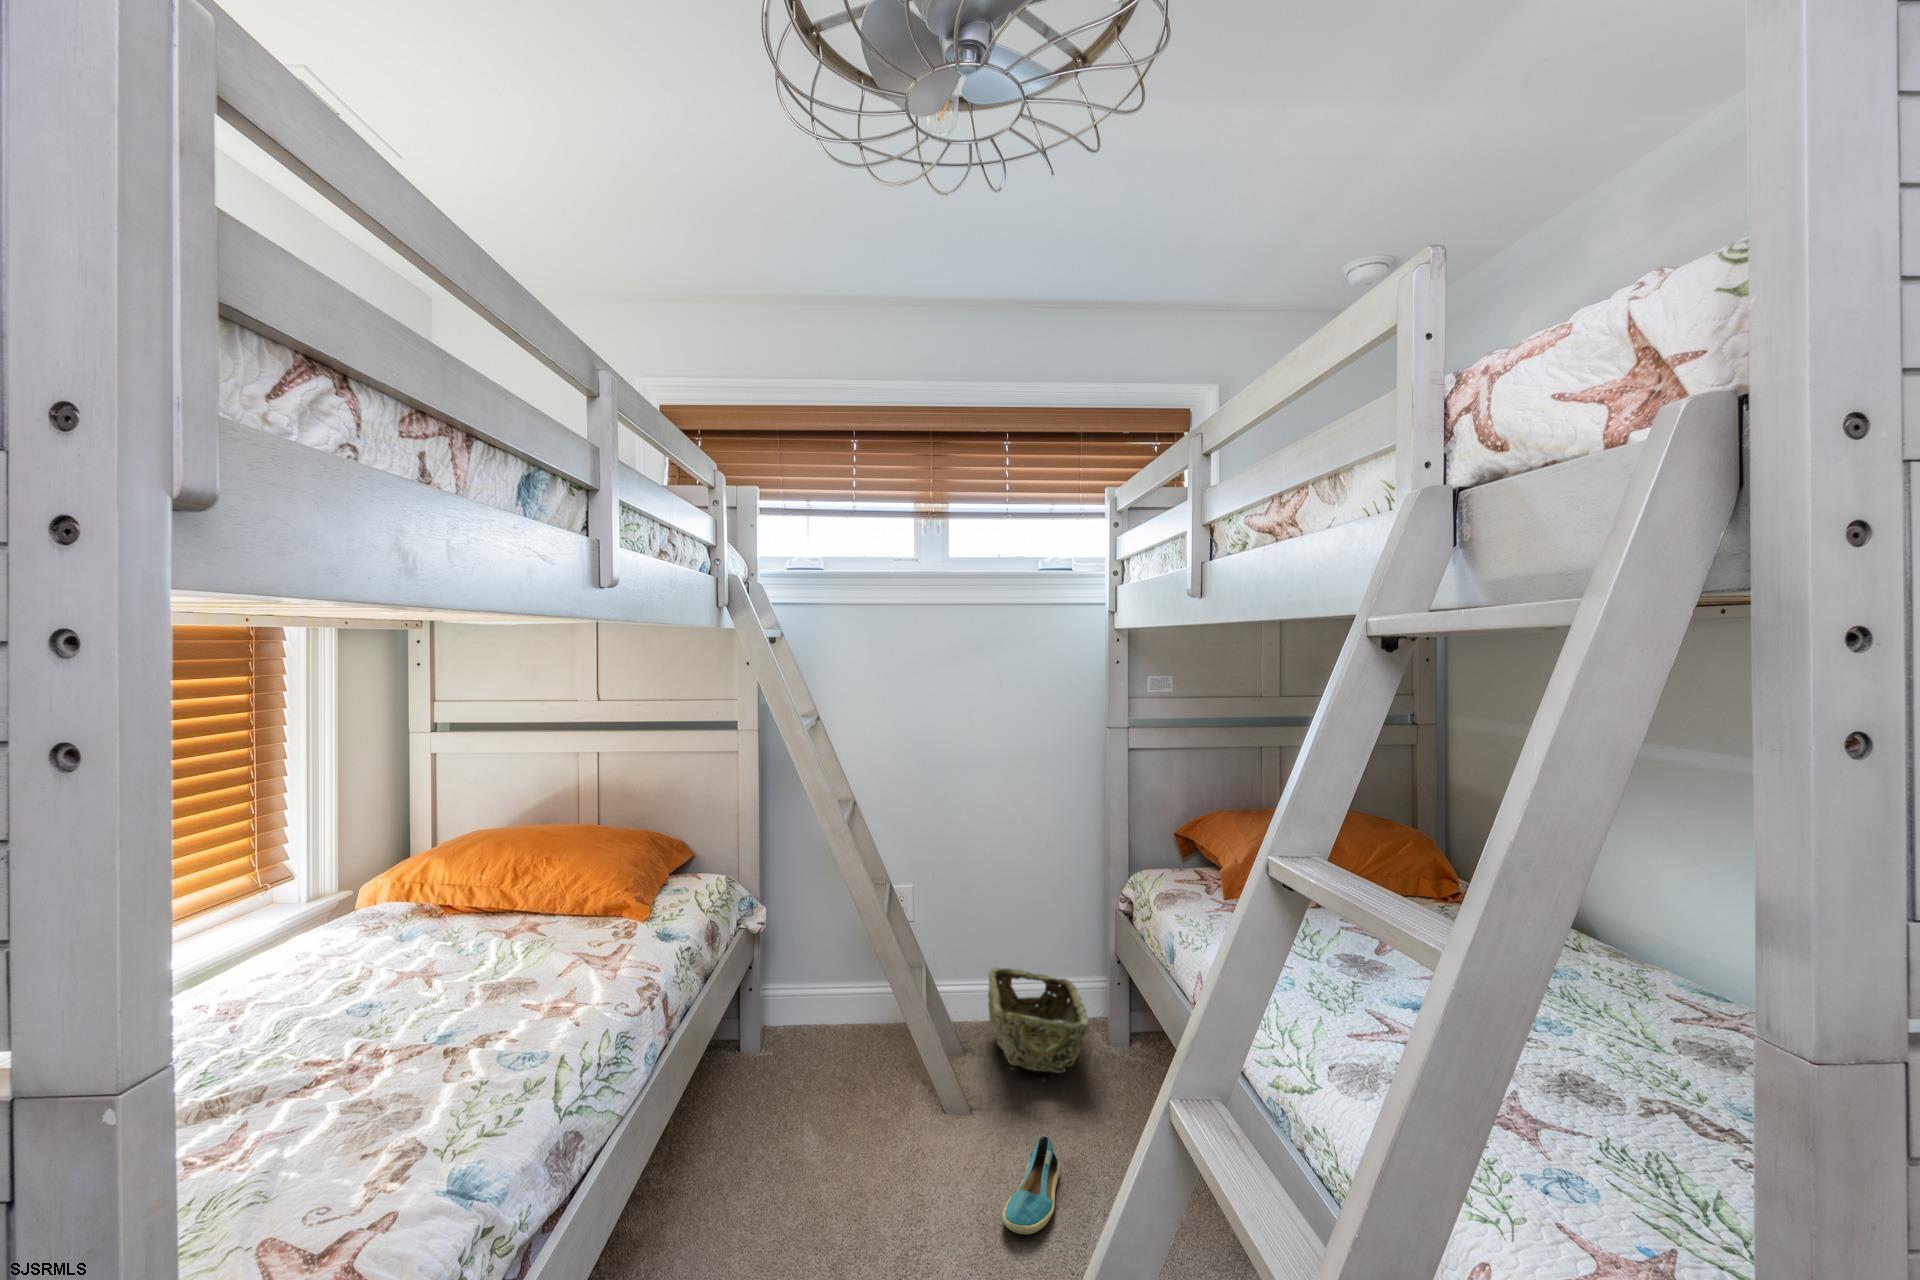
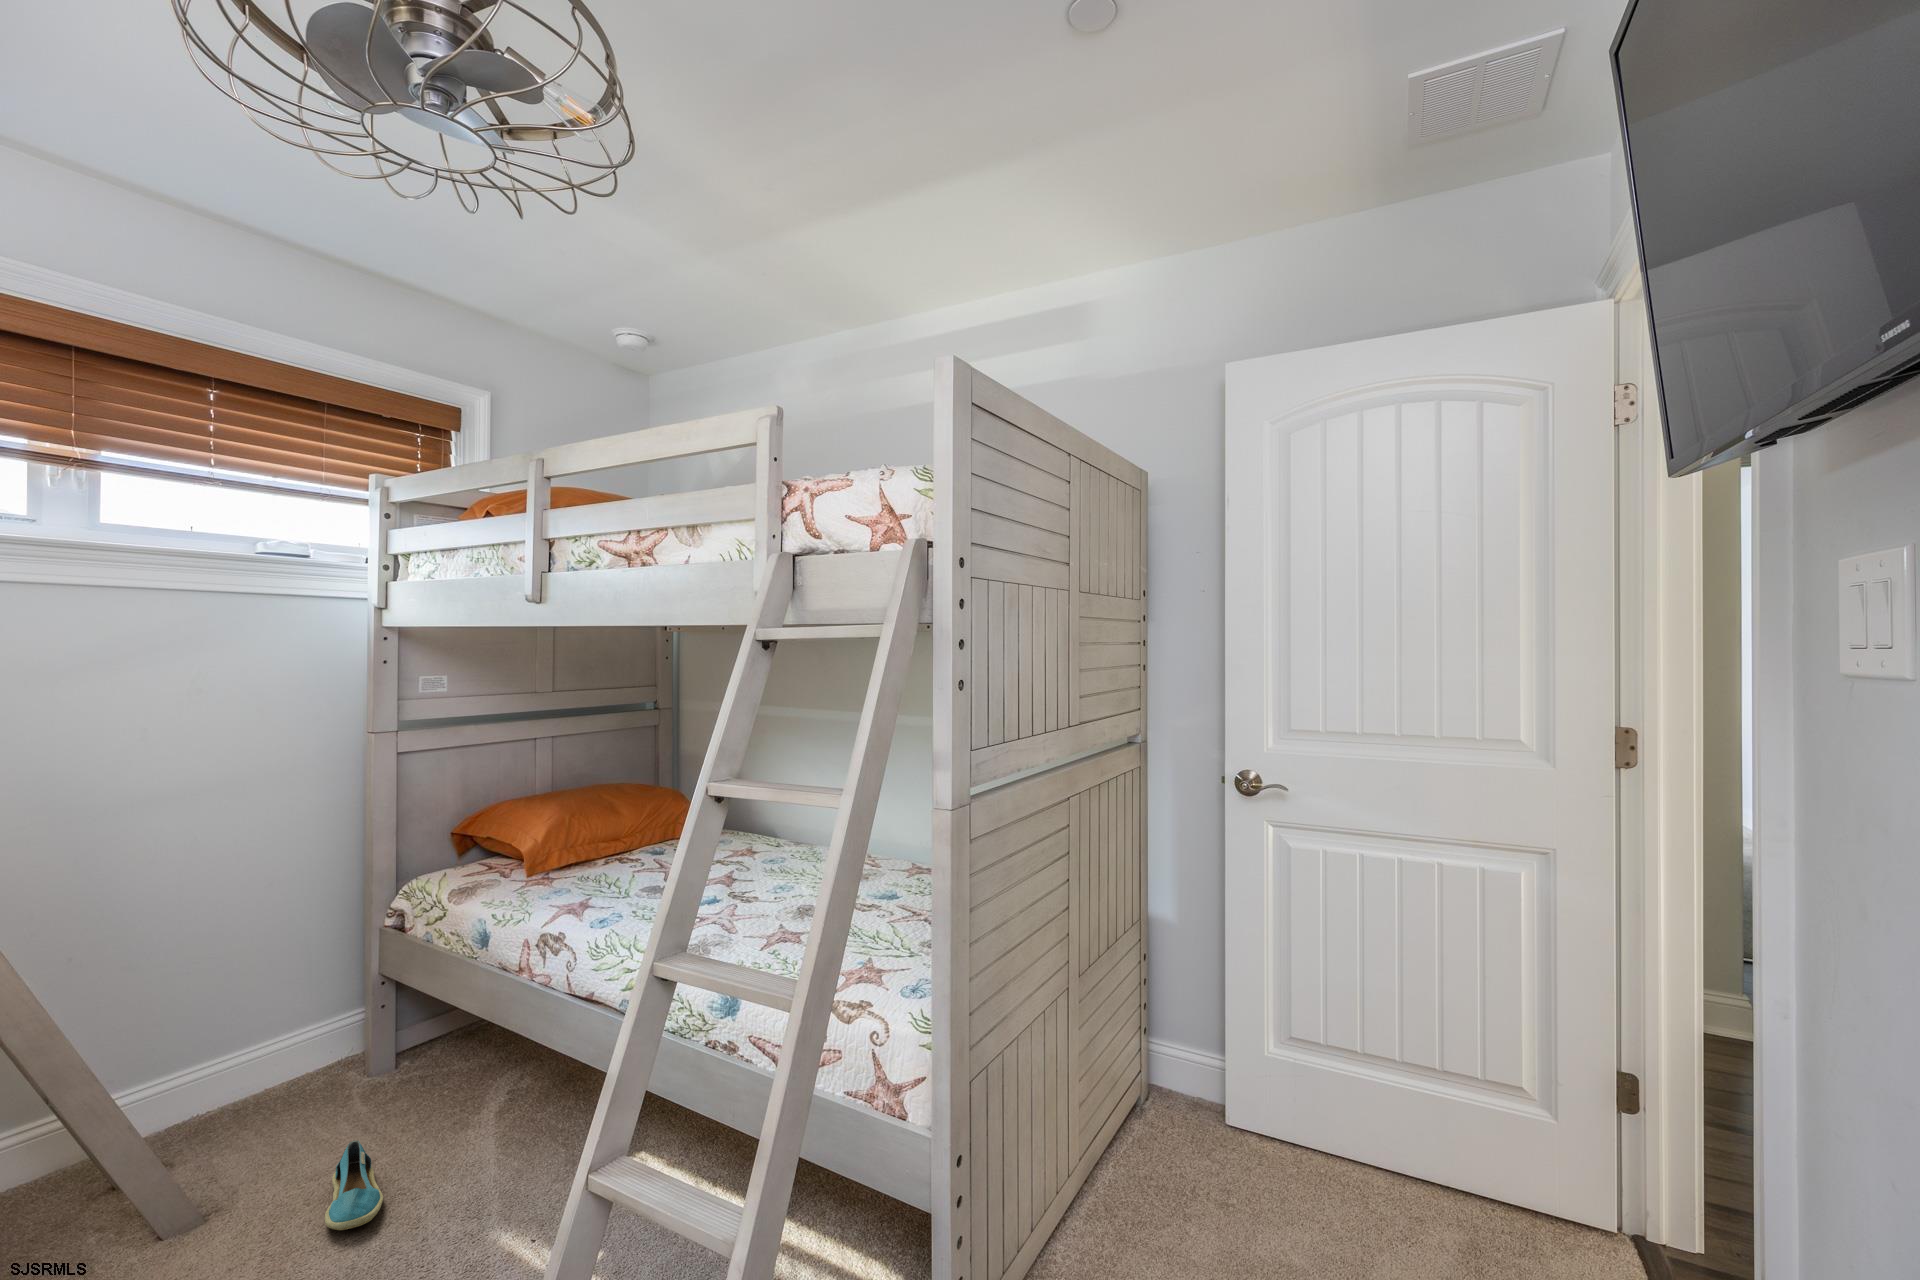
woven basket: present [988,967,1090,1073] -> none [205,1009,369,1112]

